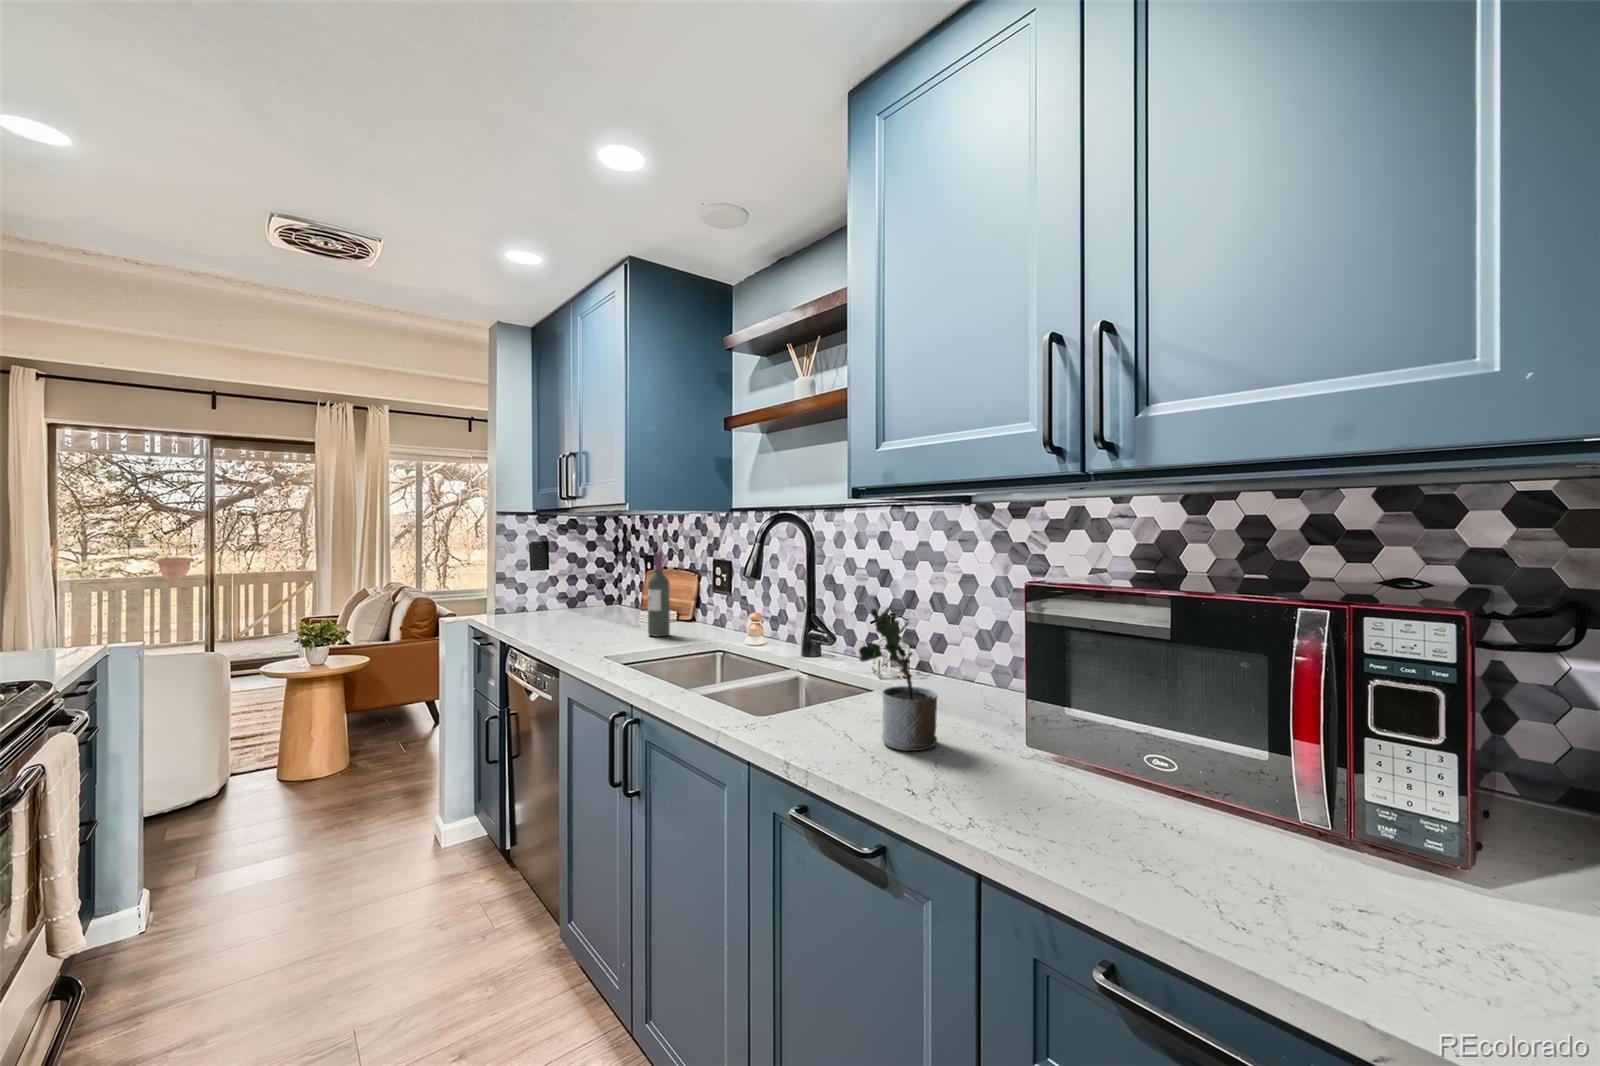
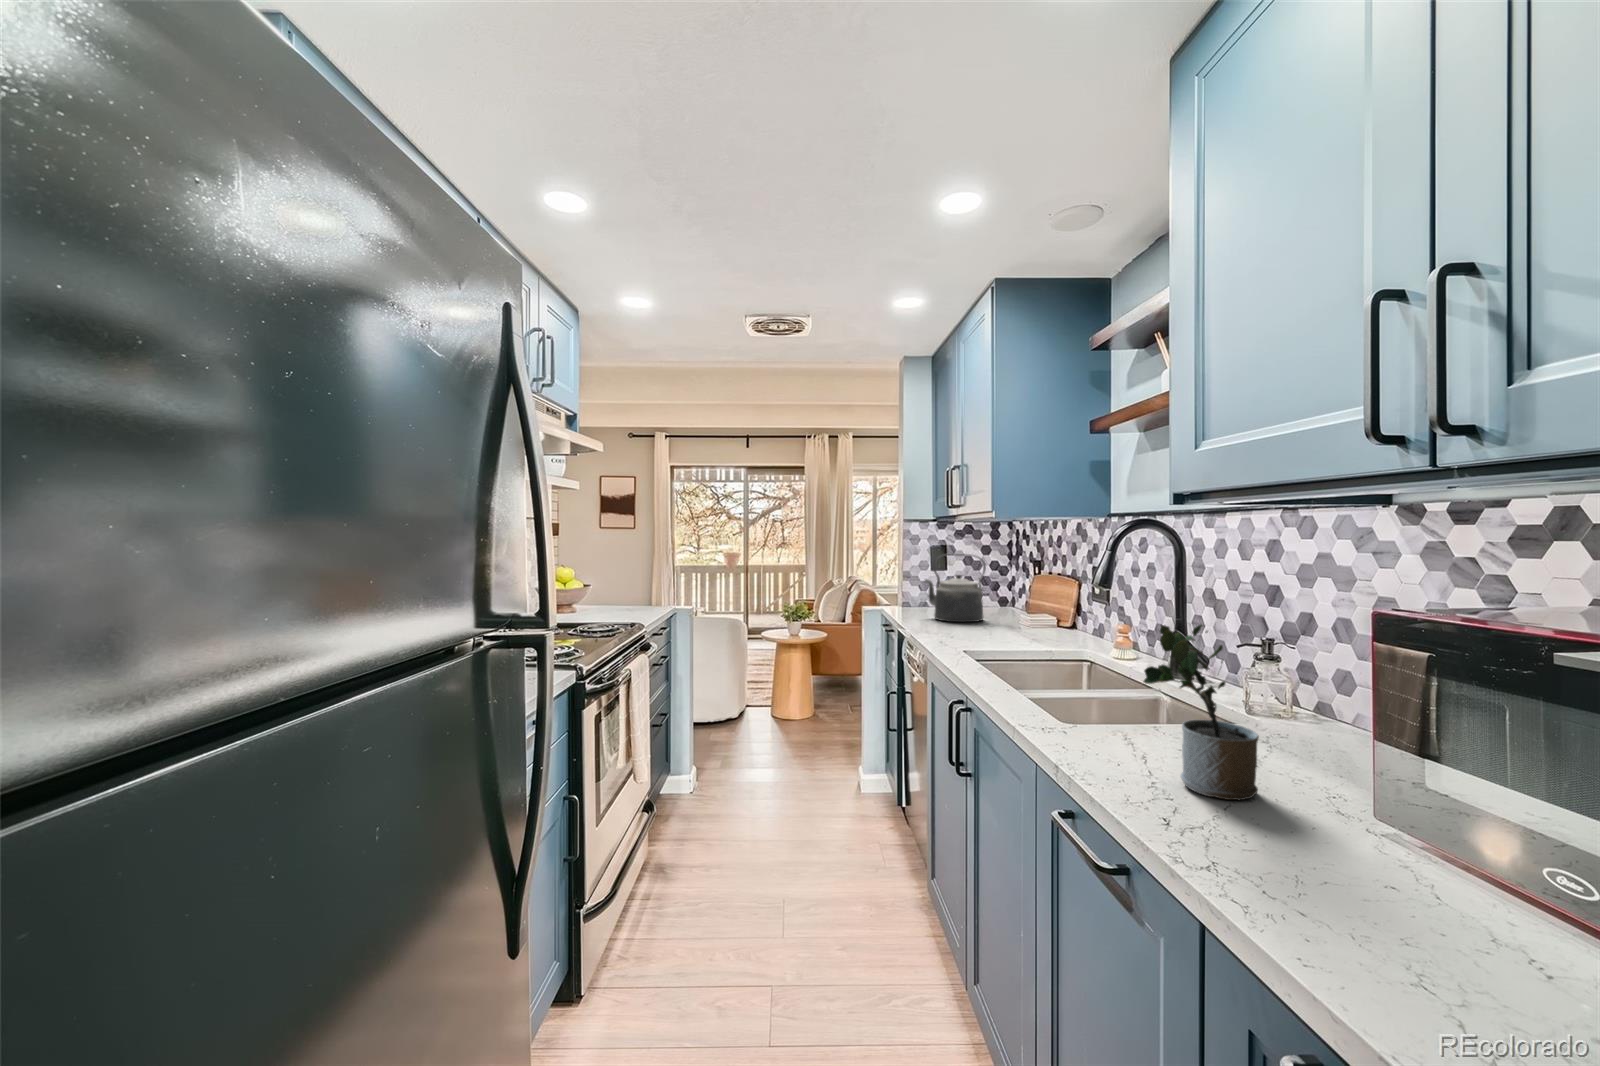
kettle: none [534,551,604,626] -> present [925,553,986,622]
wine bottle: present [648,553,670,637] -> none [1015,558,1037,639]

